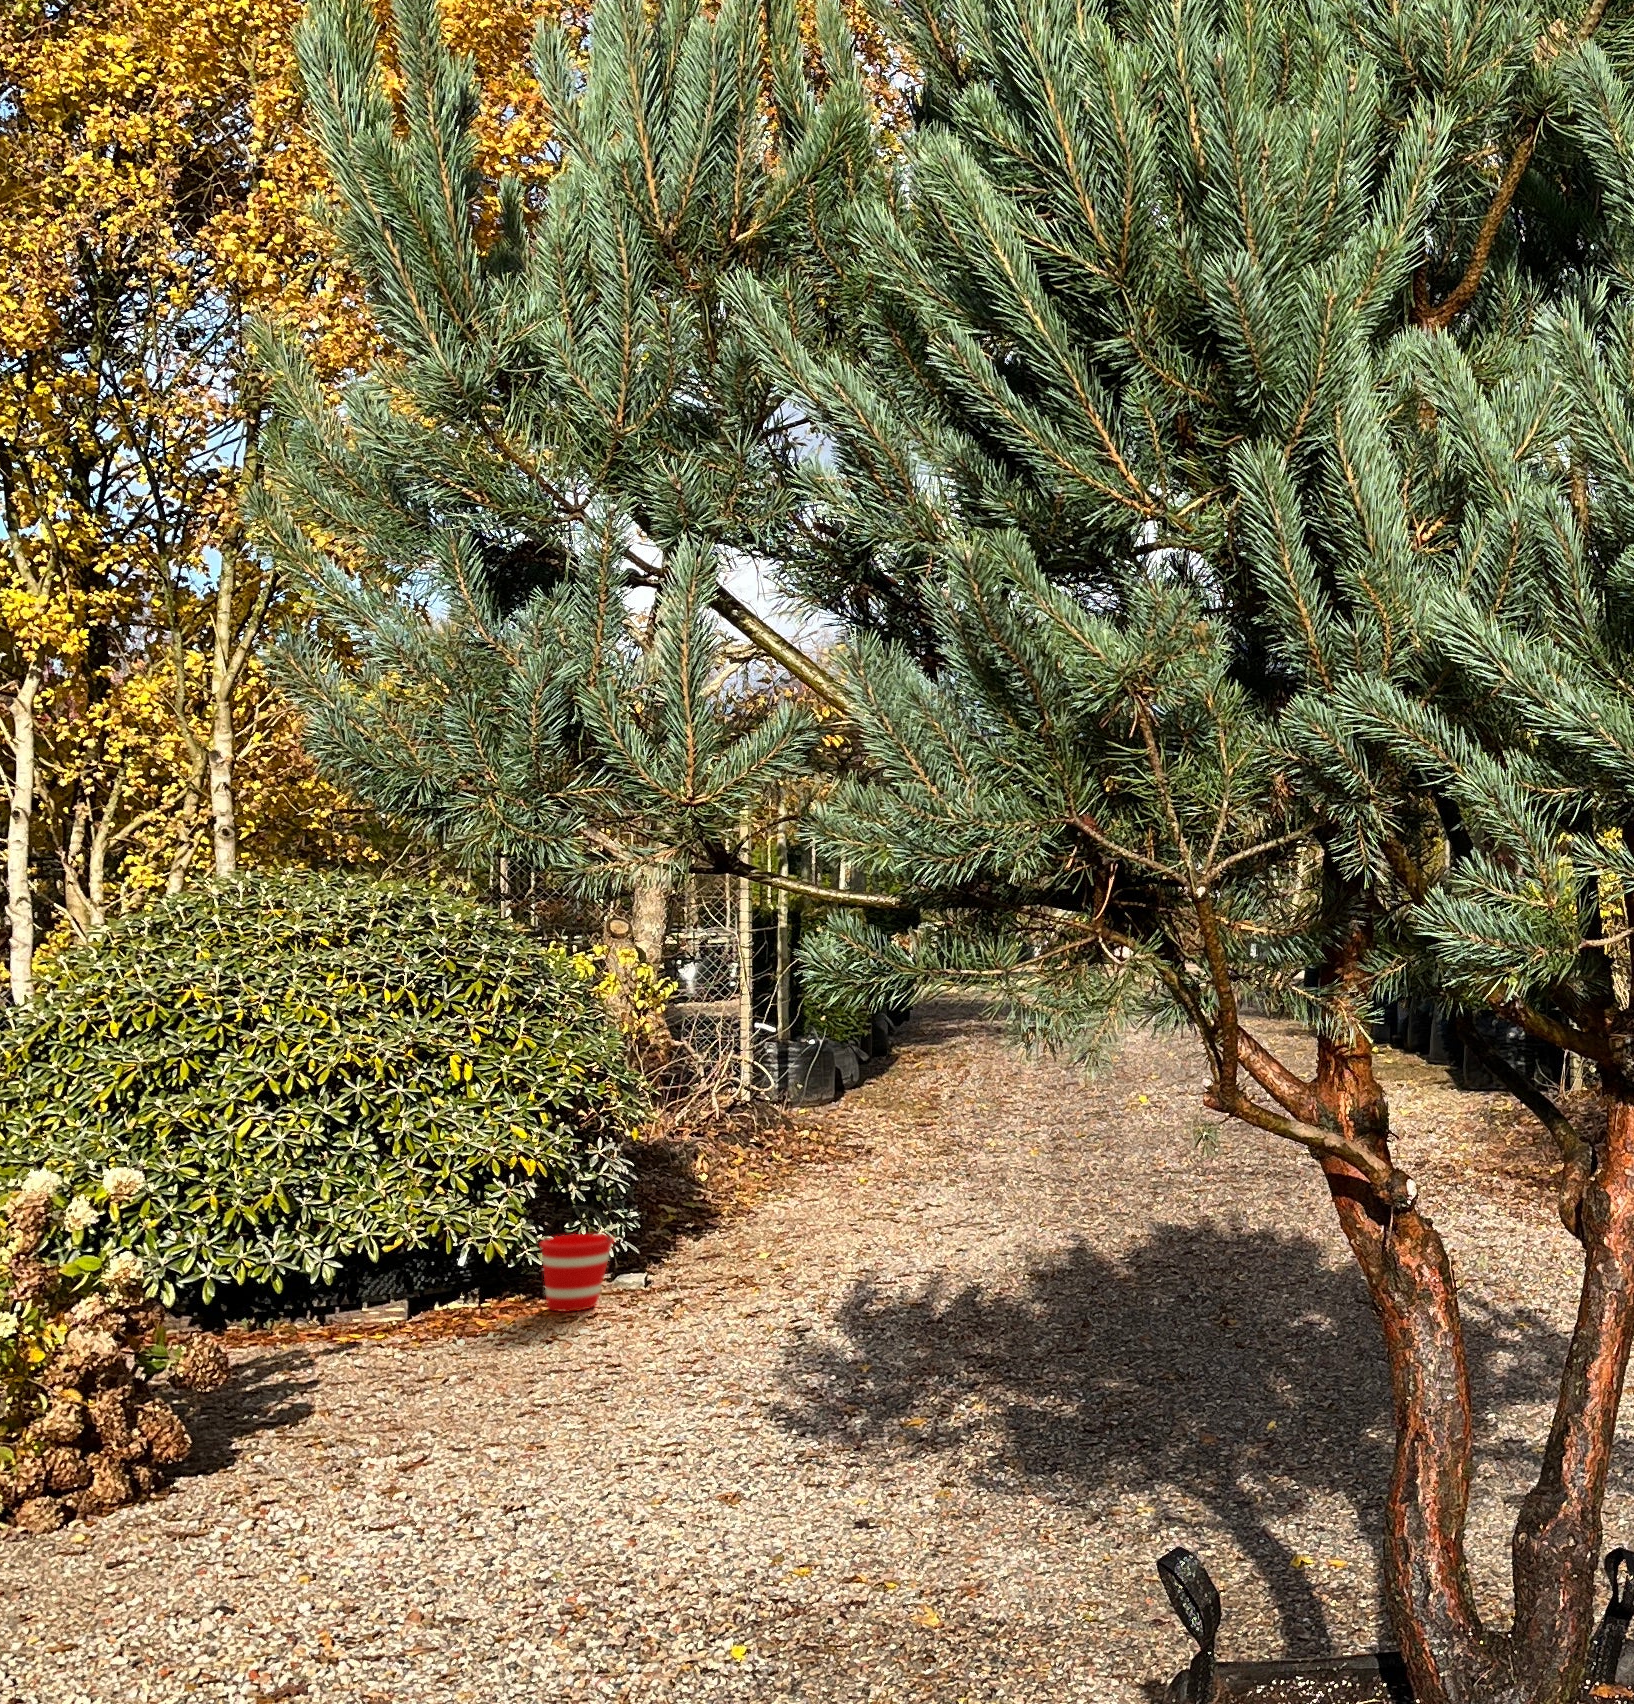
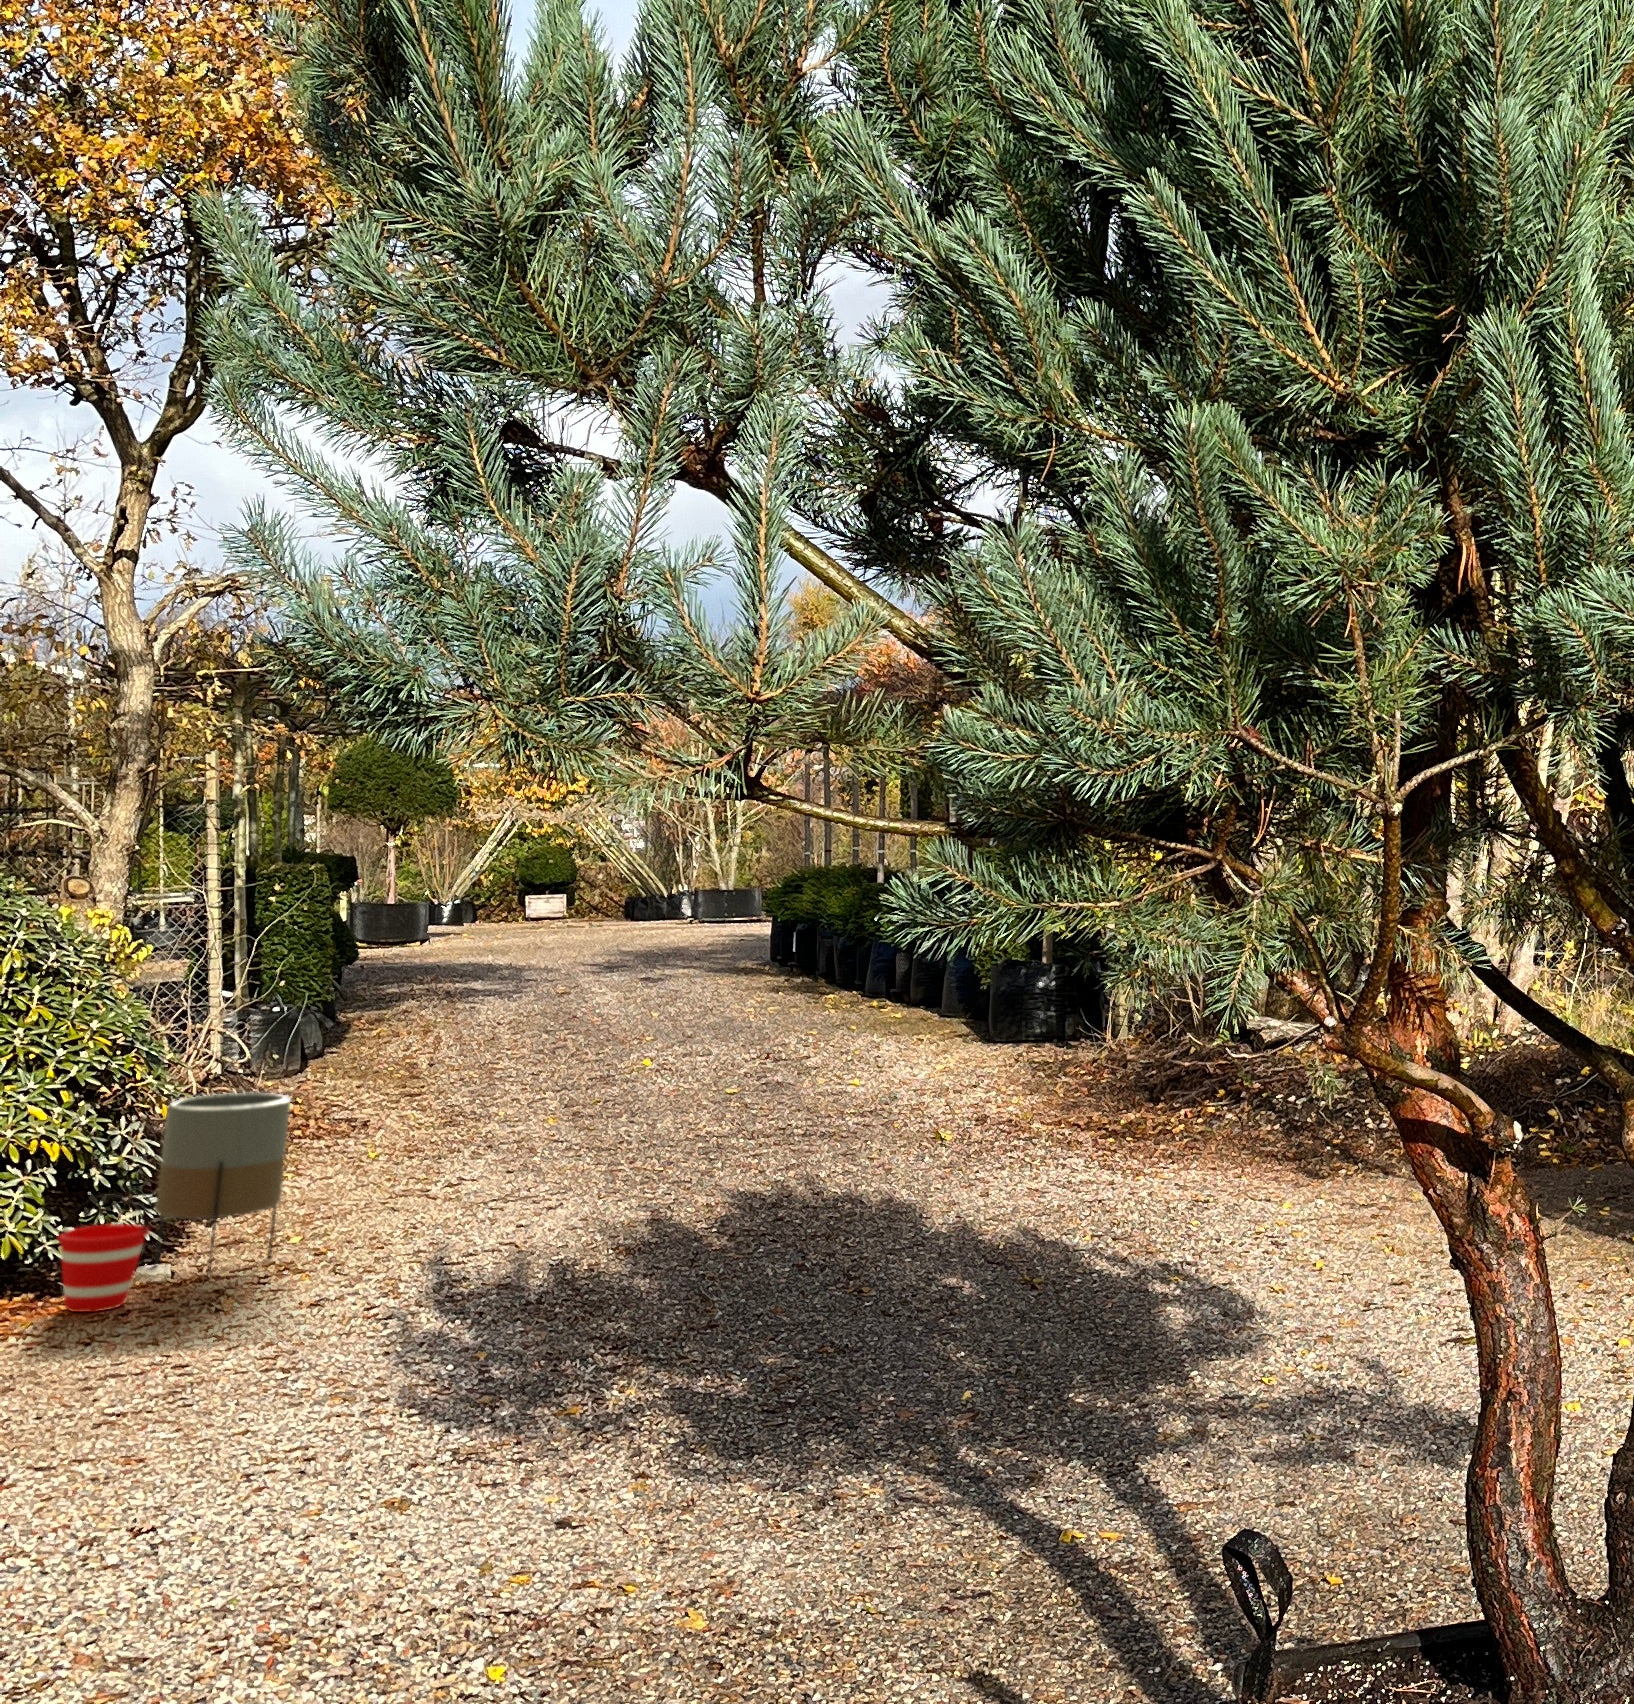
planter: none [632,1120,742,1287] -> present [155,1093,291,1277]

